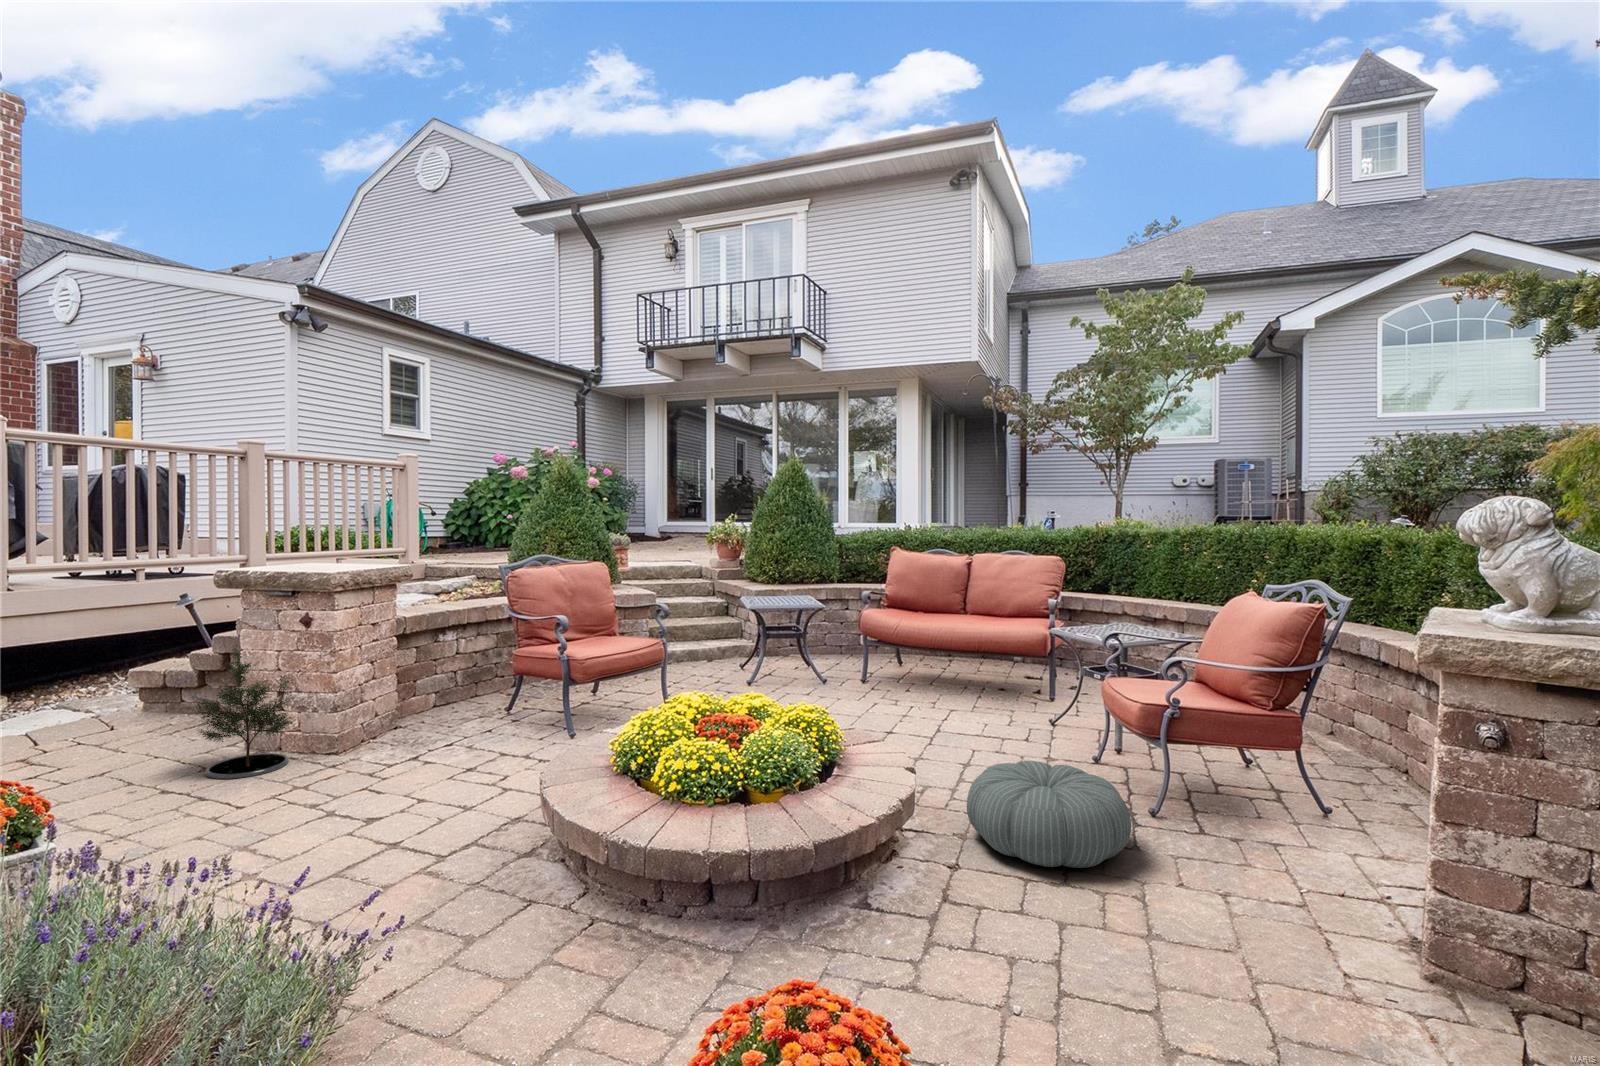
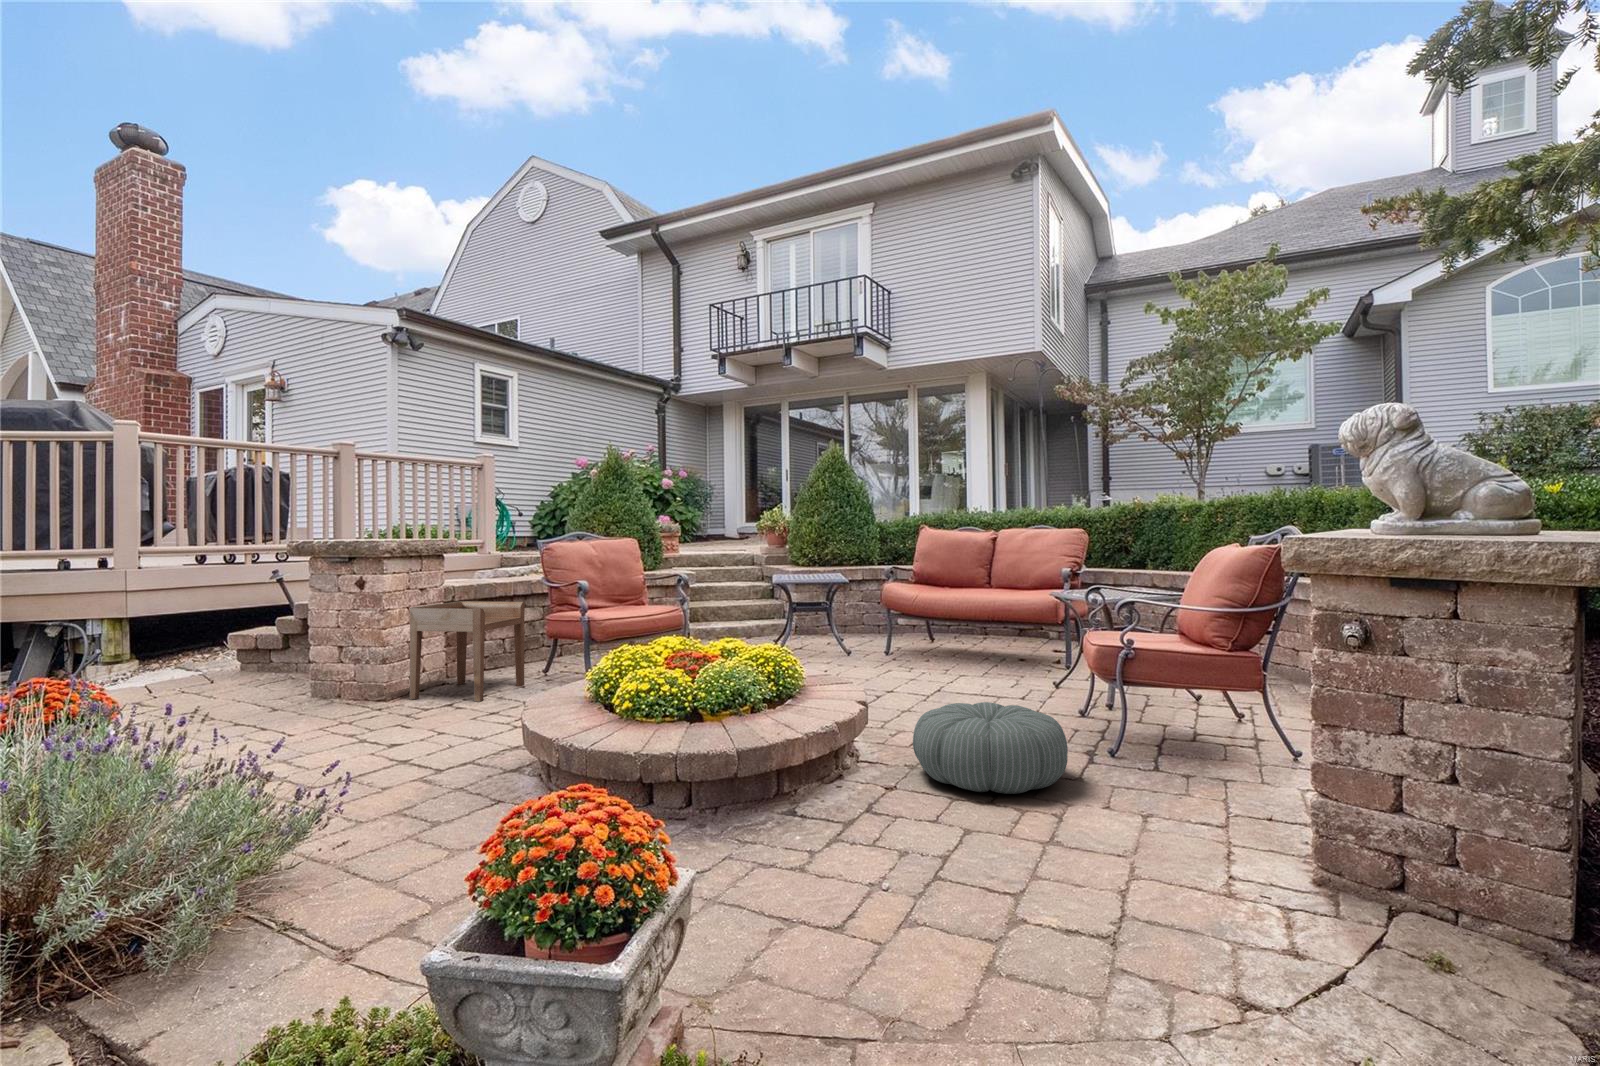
side table: none [364,632,490,751] -> present [410,601,525,702]
potted tree: present [189,649,295,779] -> none [262,603,352,714]

